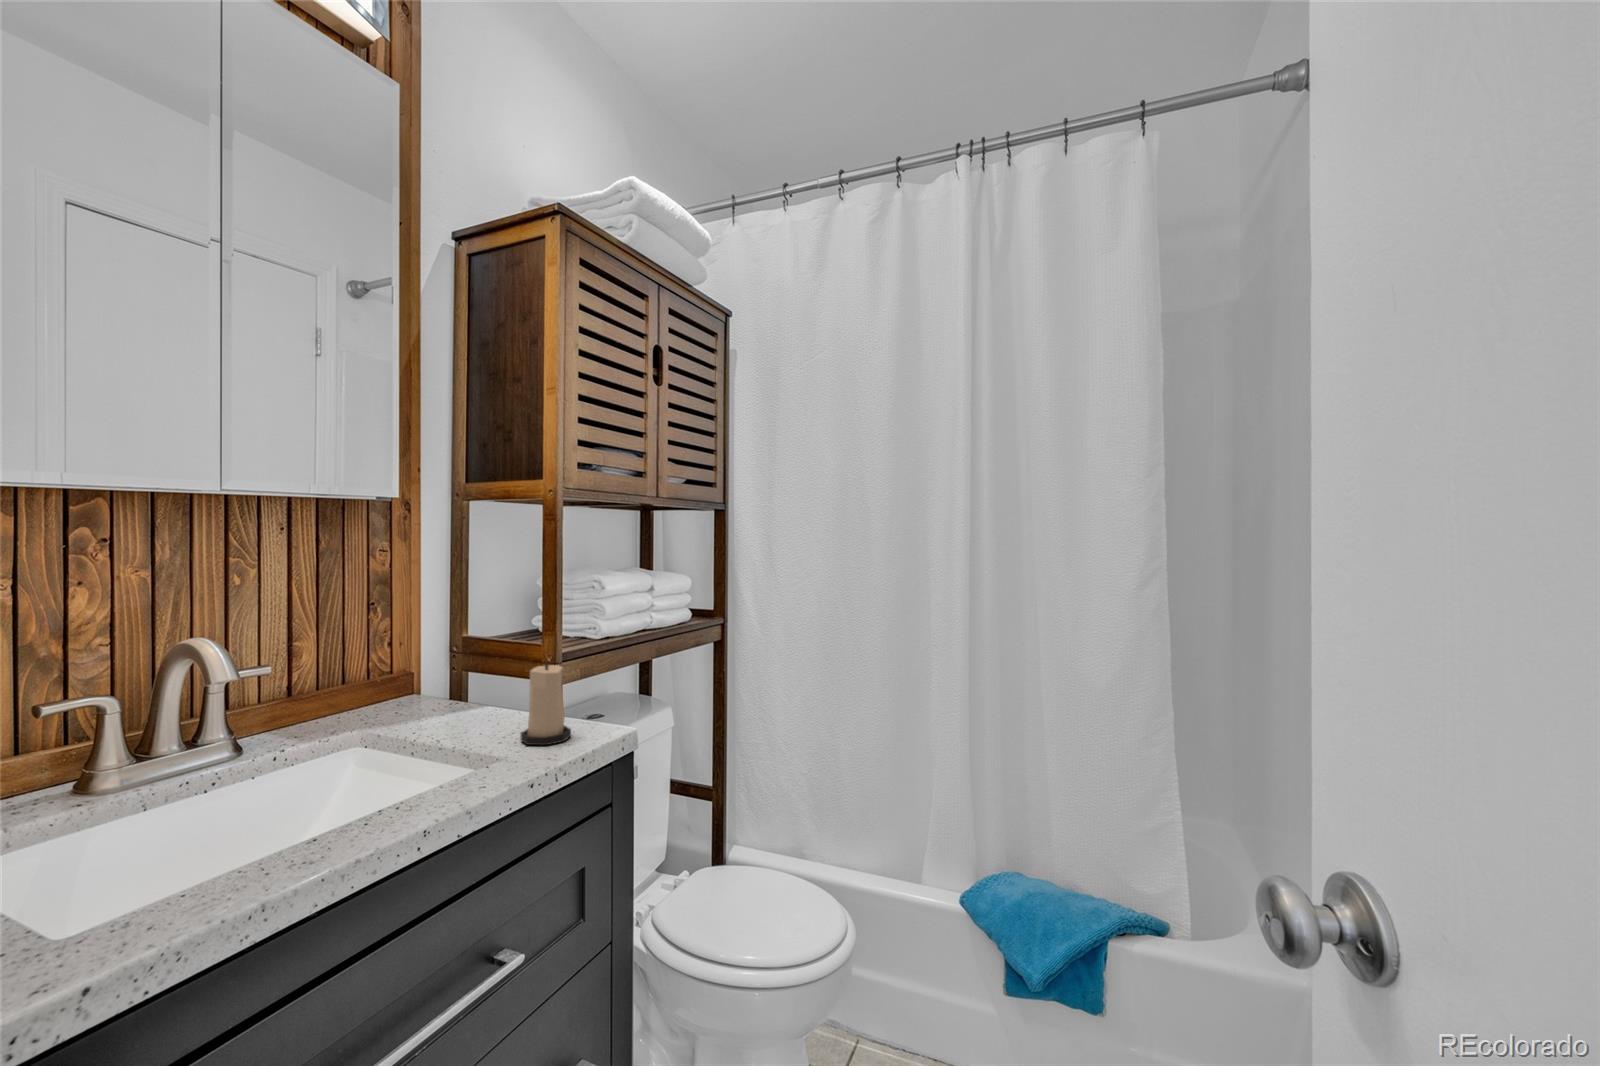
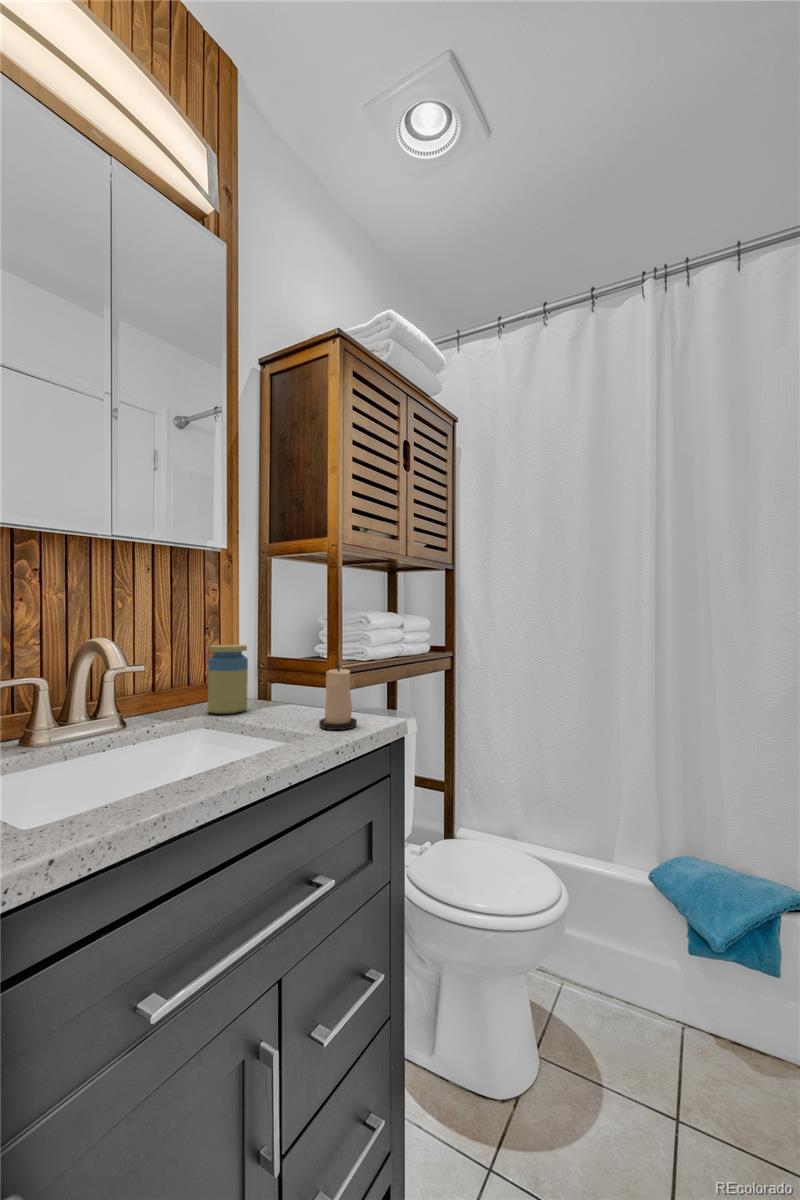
jar: none [370,628,428,724] -> present [208,645,248,714]

